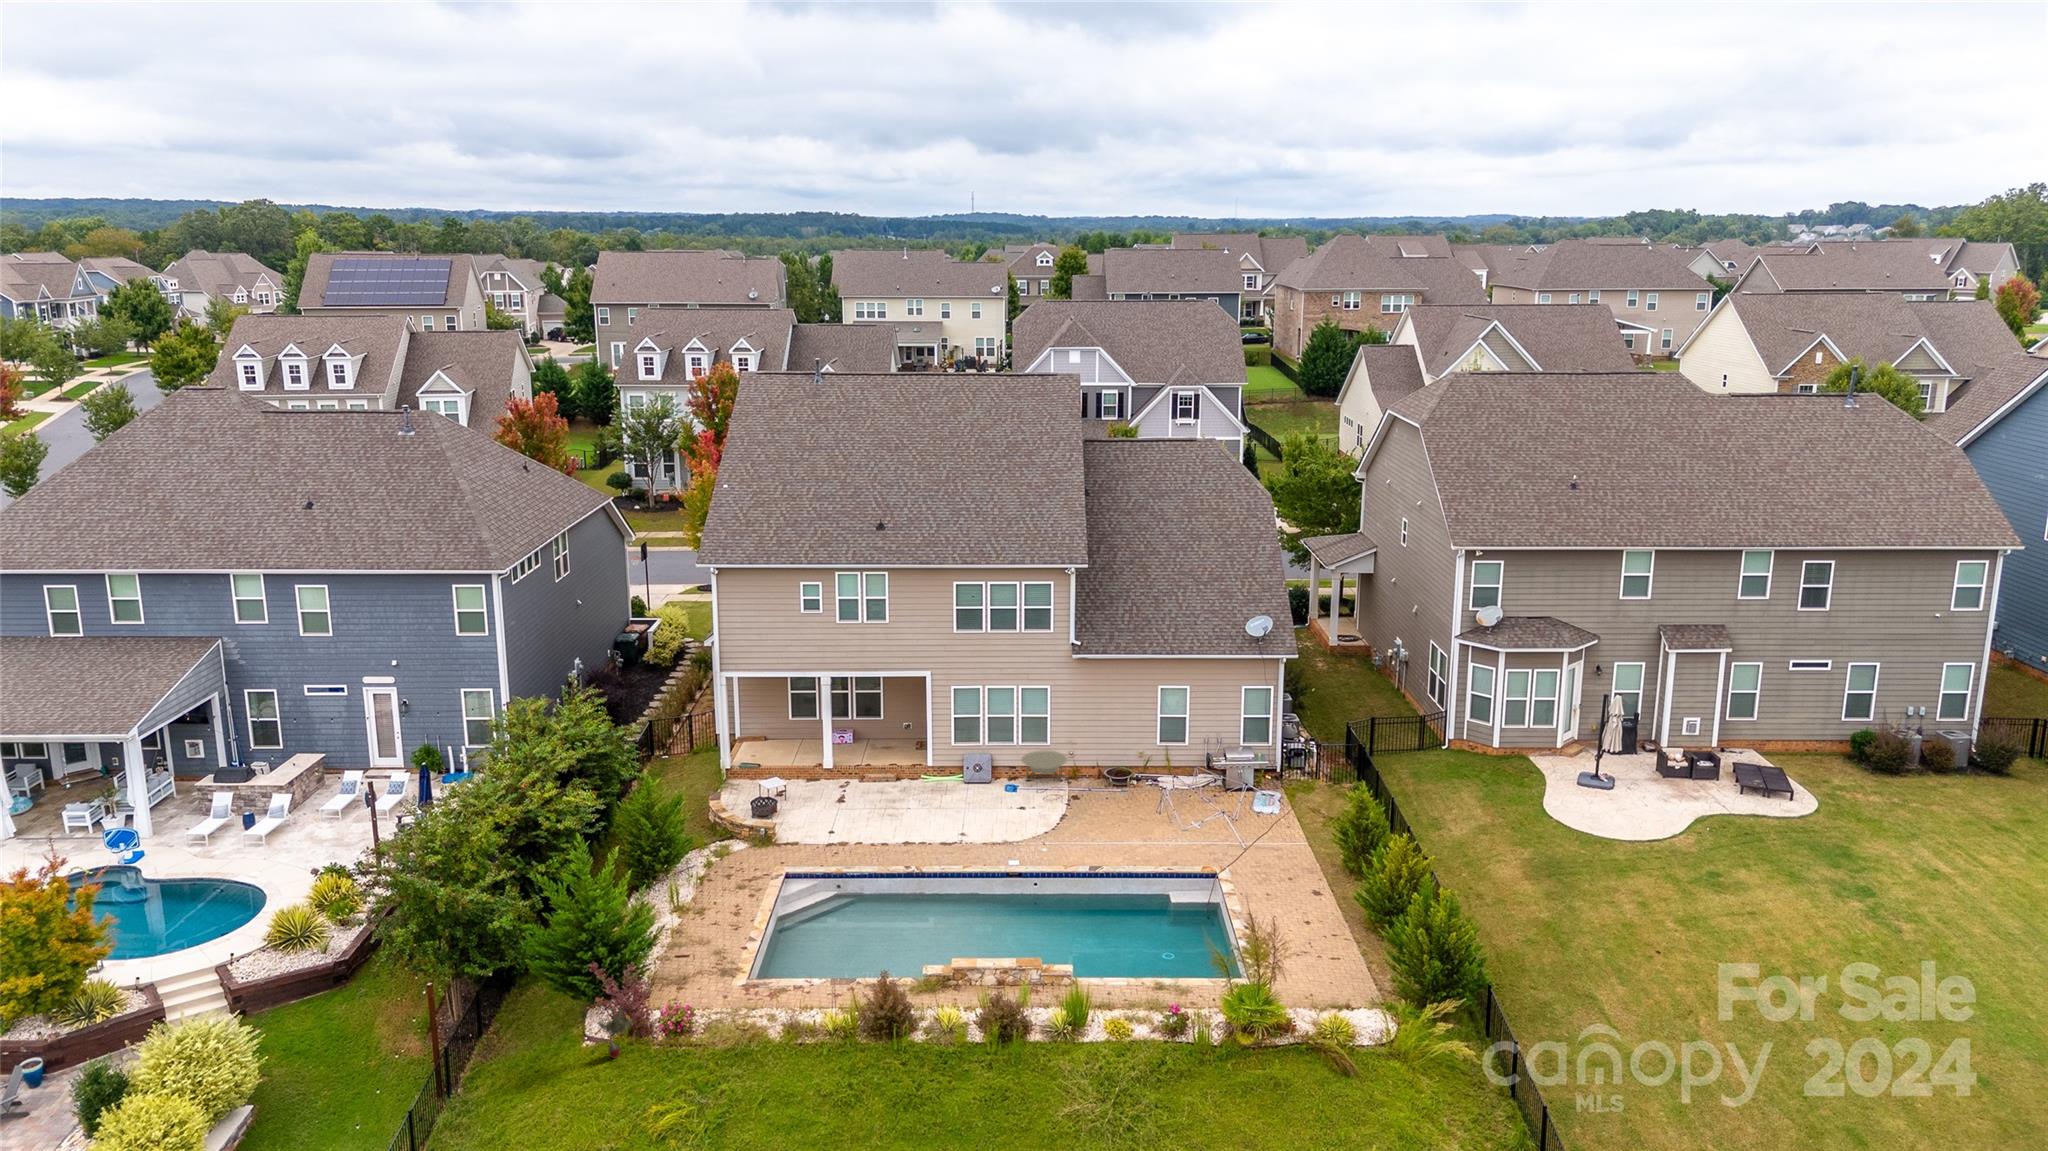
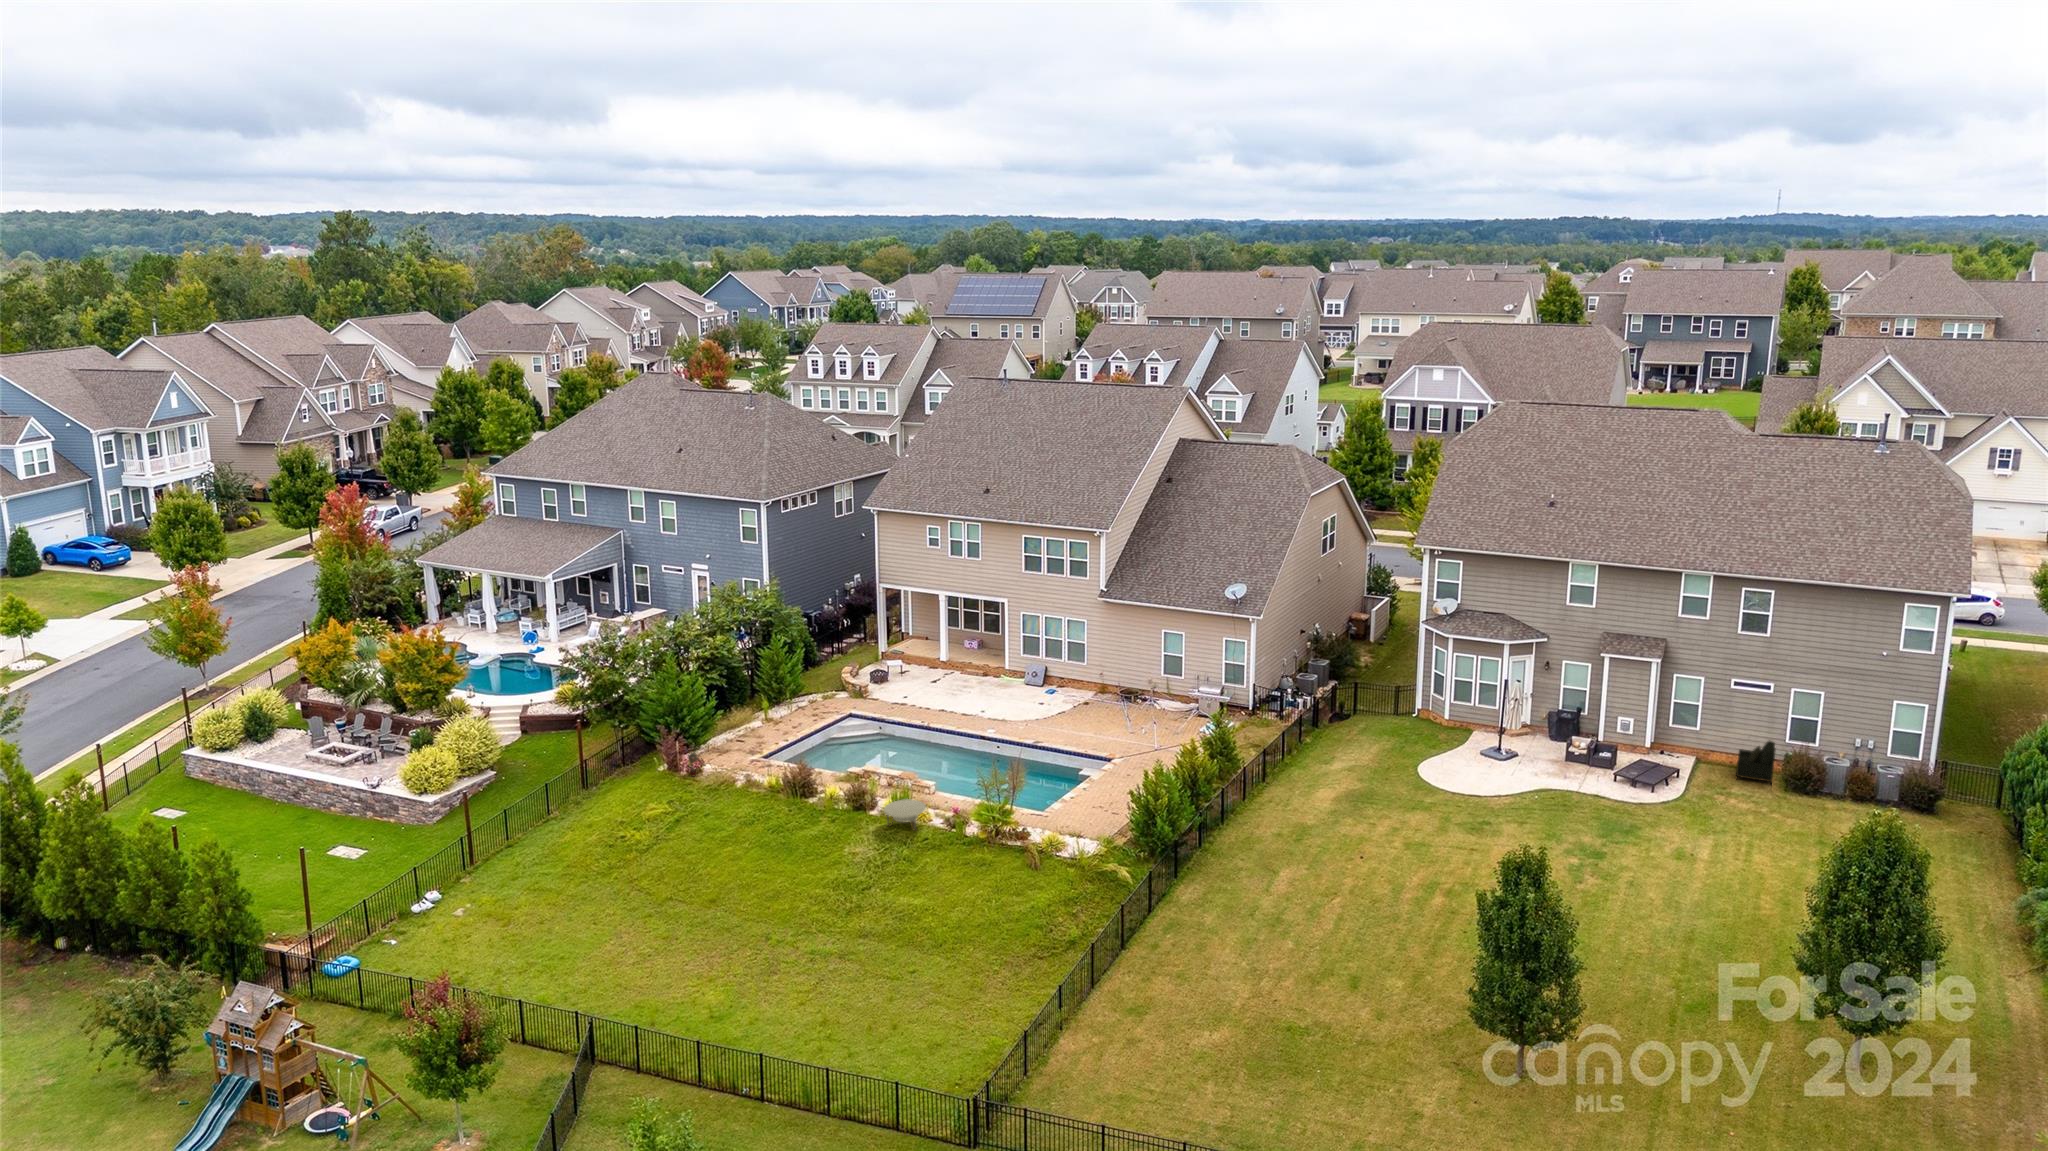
armchair: none [1814,721,1876,770] -> present [1736,741,1776,784]
round table: present [1021,751,1067,781] -> present [884,799,926,831]

